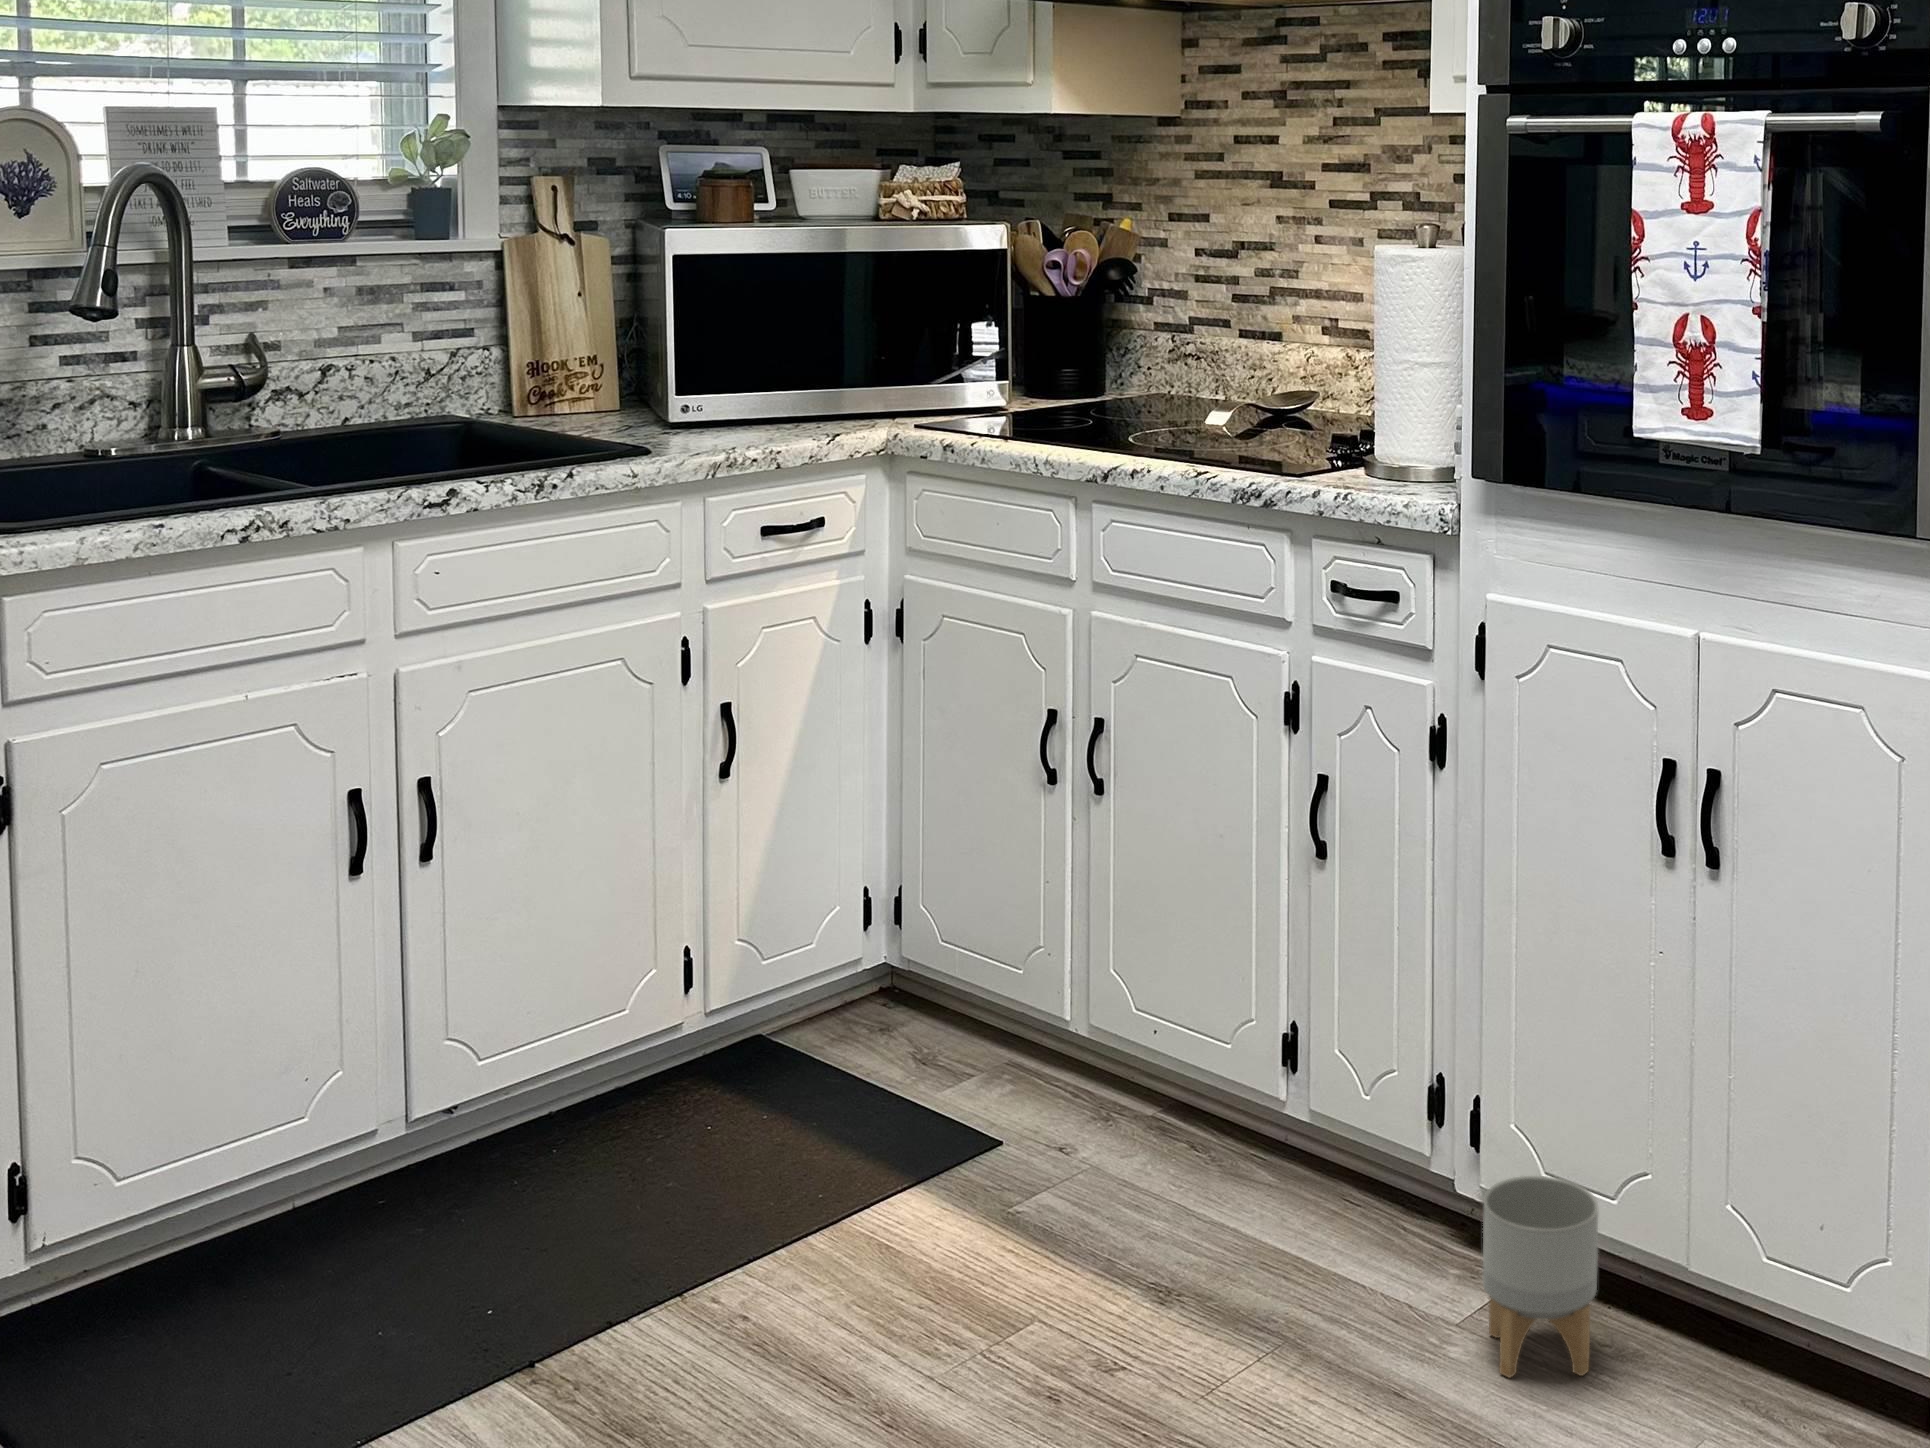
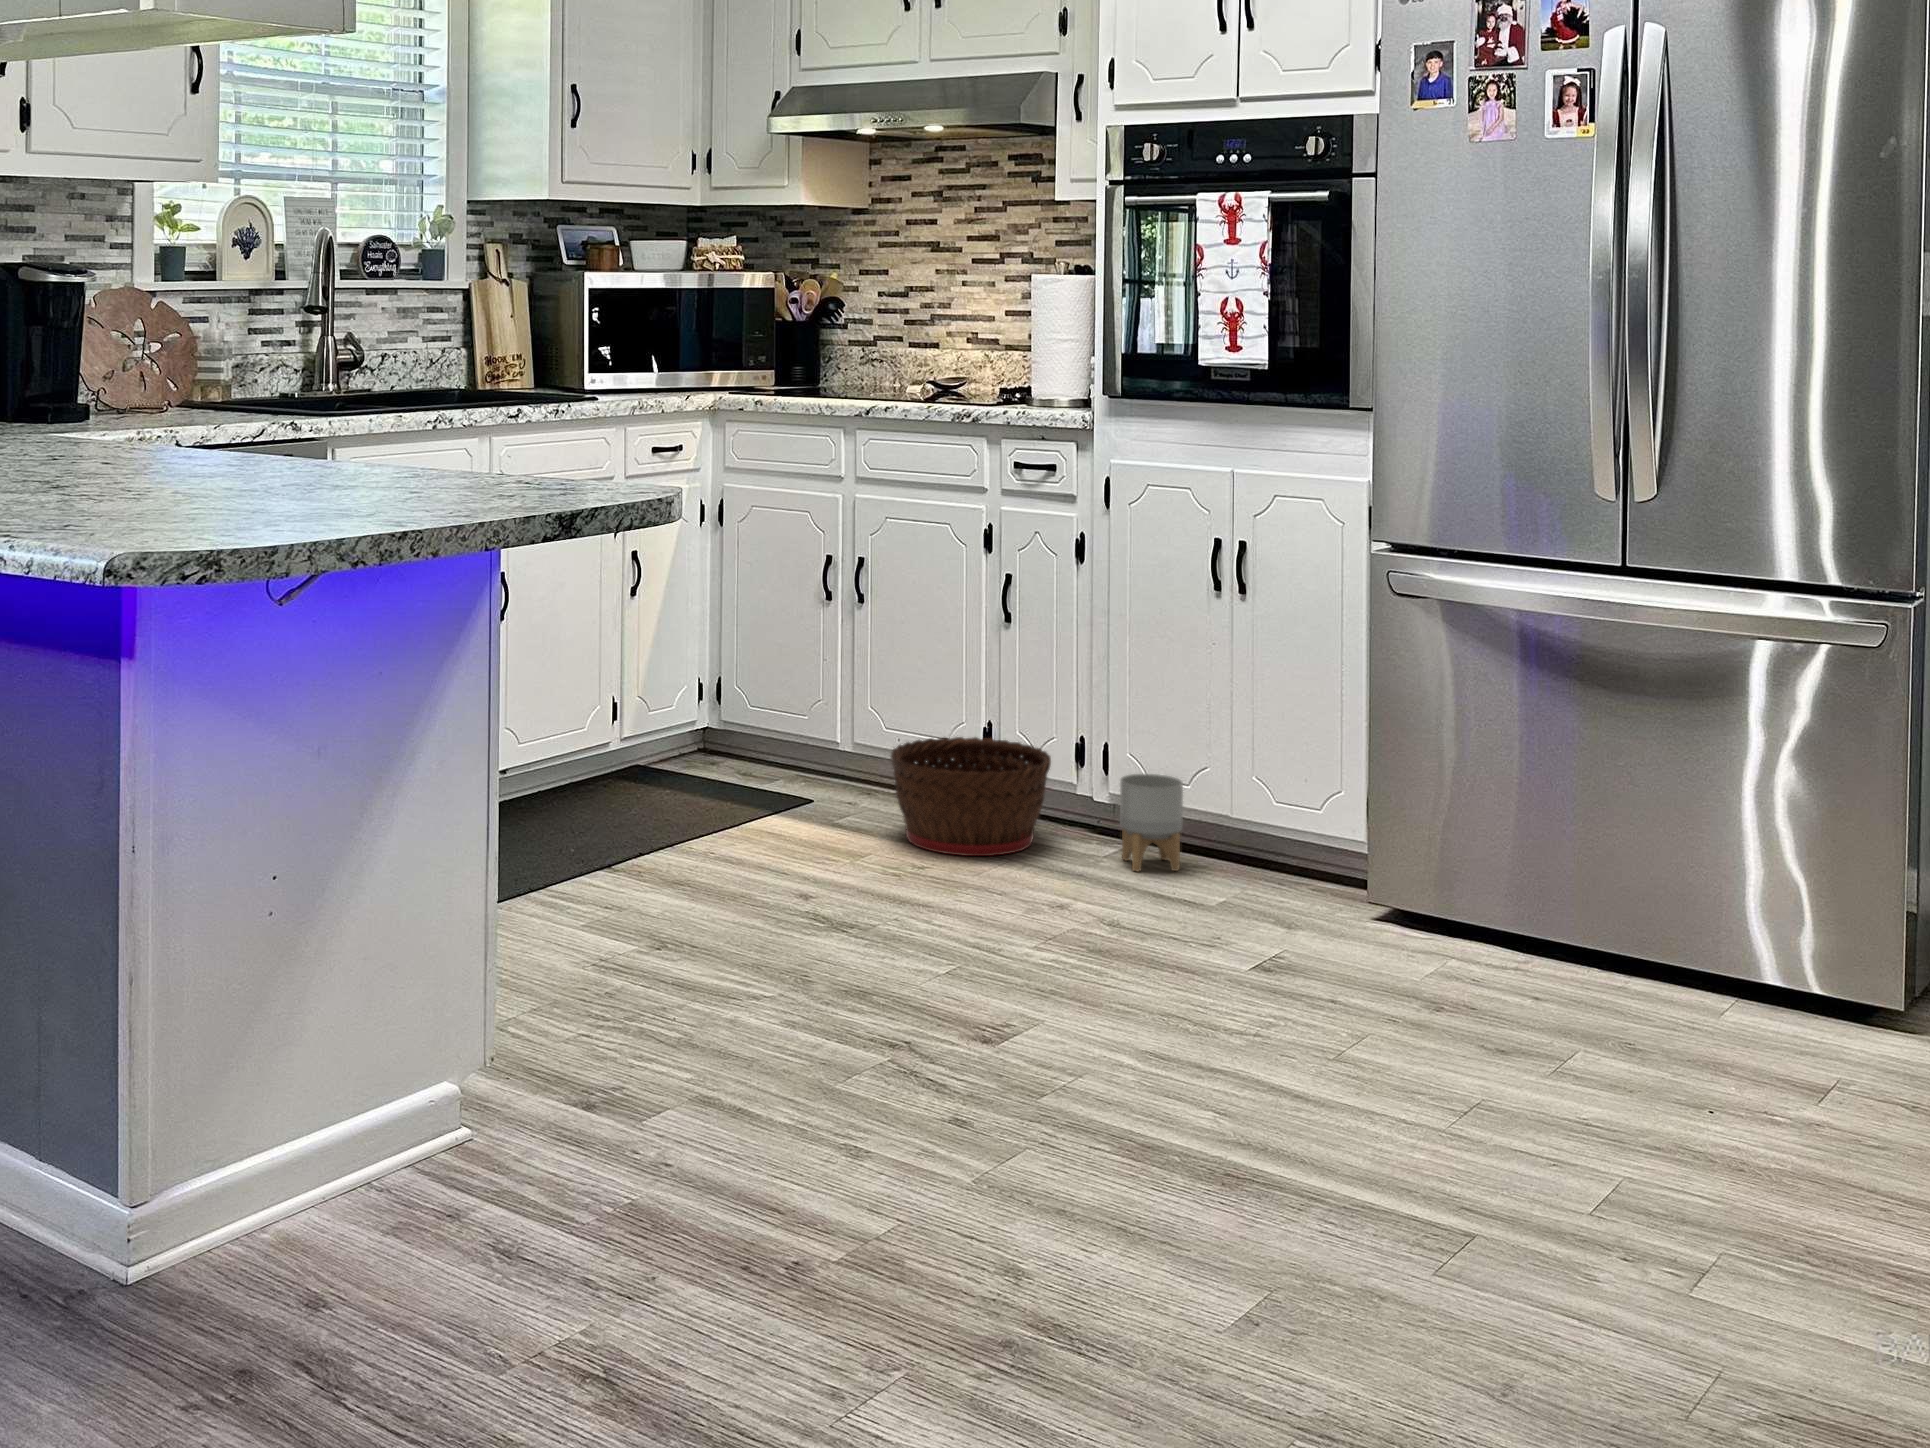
basket: none [1088,1056,1375,1321] -> present [890,737,1051,856]

